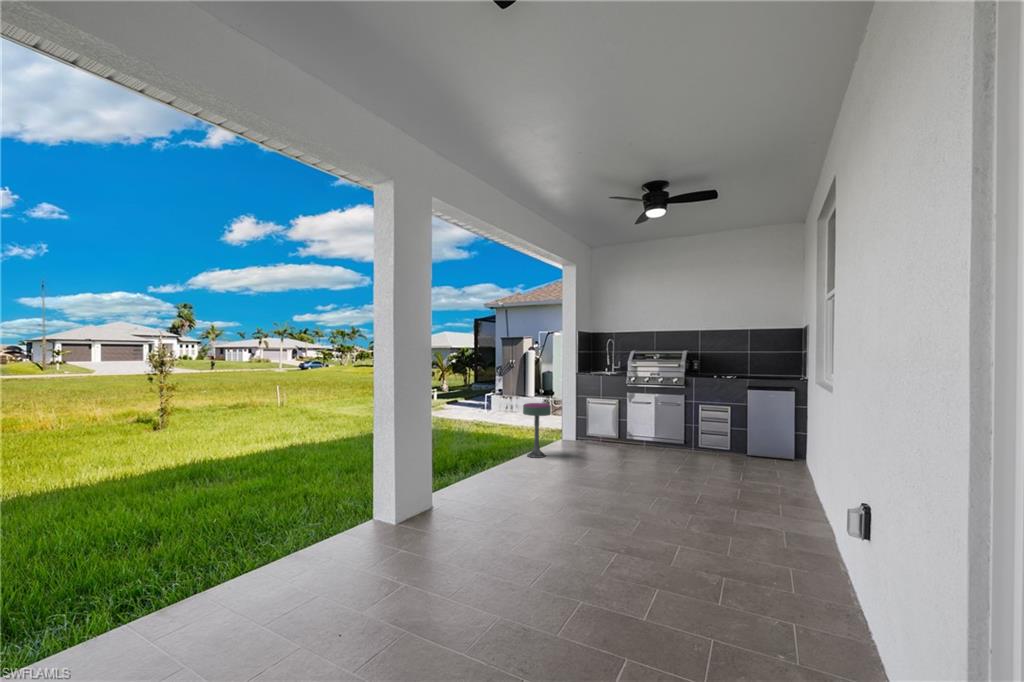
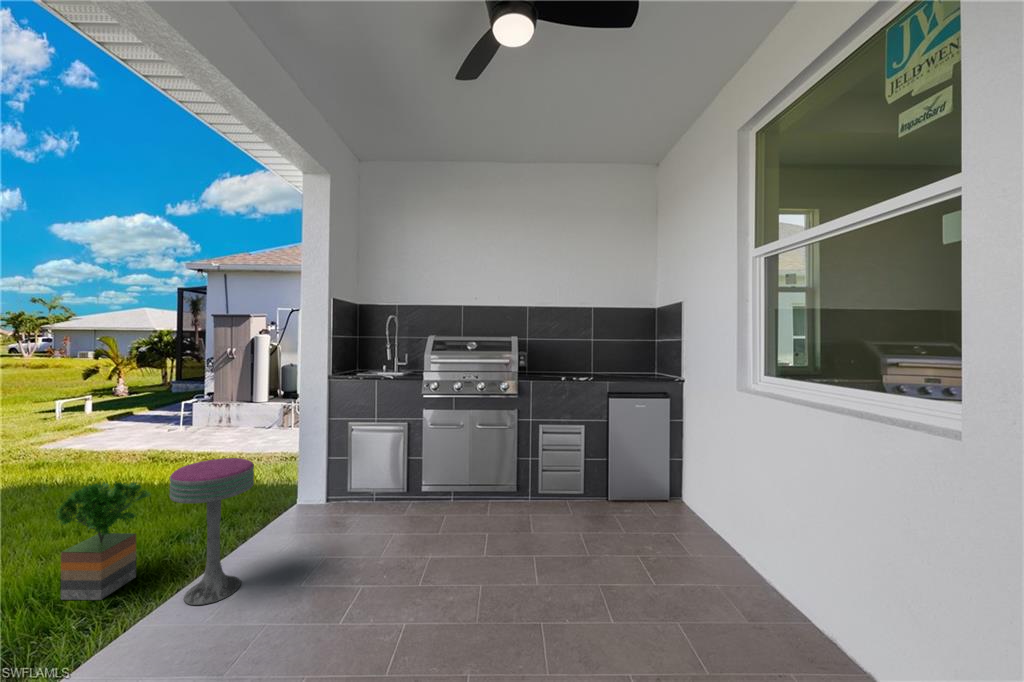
potted tree: none [486,409,512,453] -> present [57,482,150,600]

